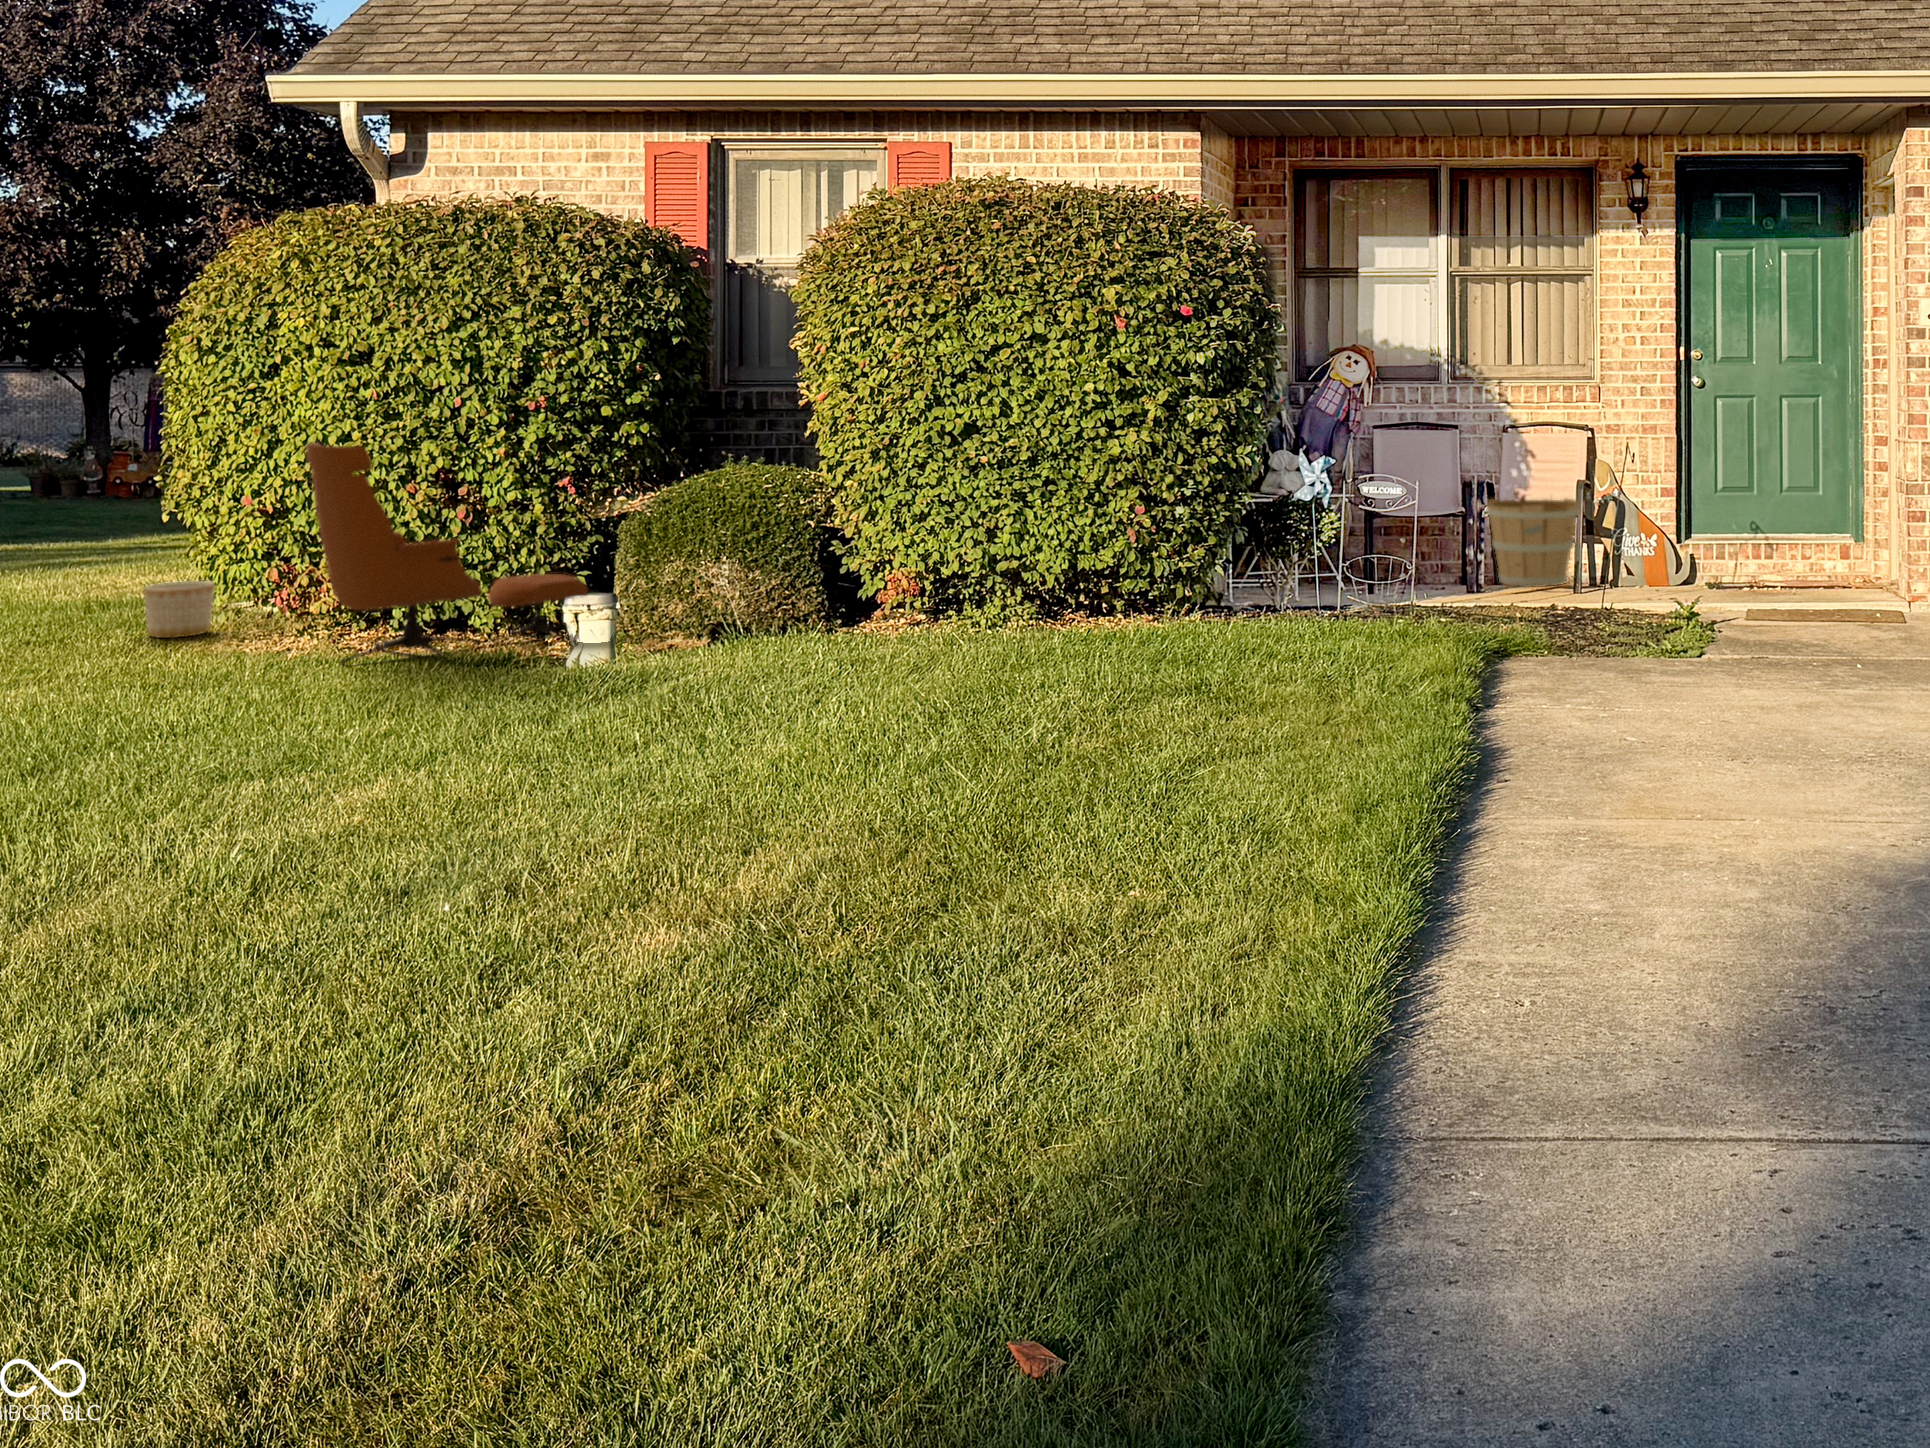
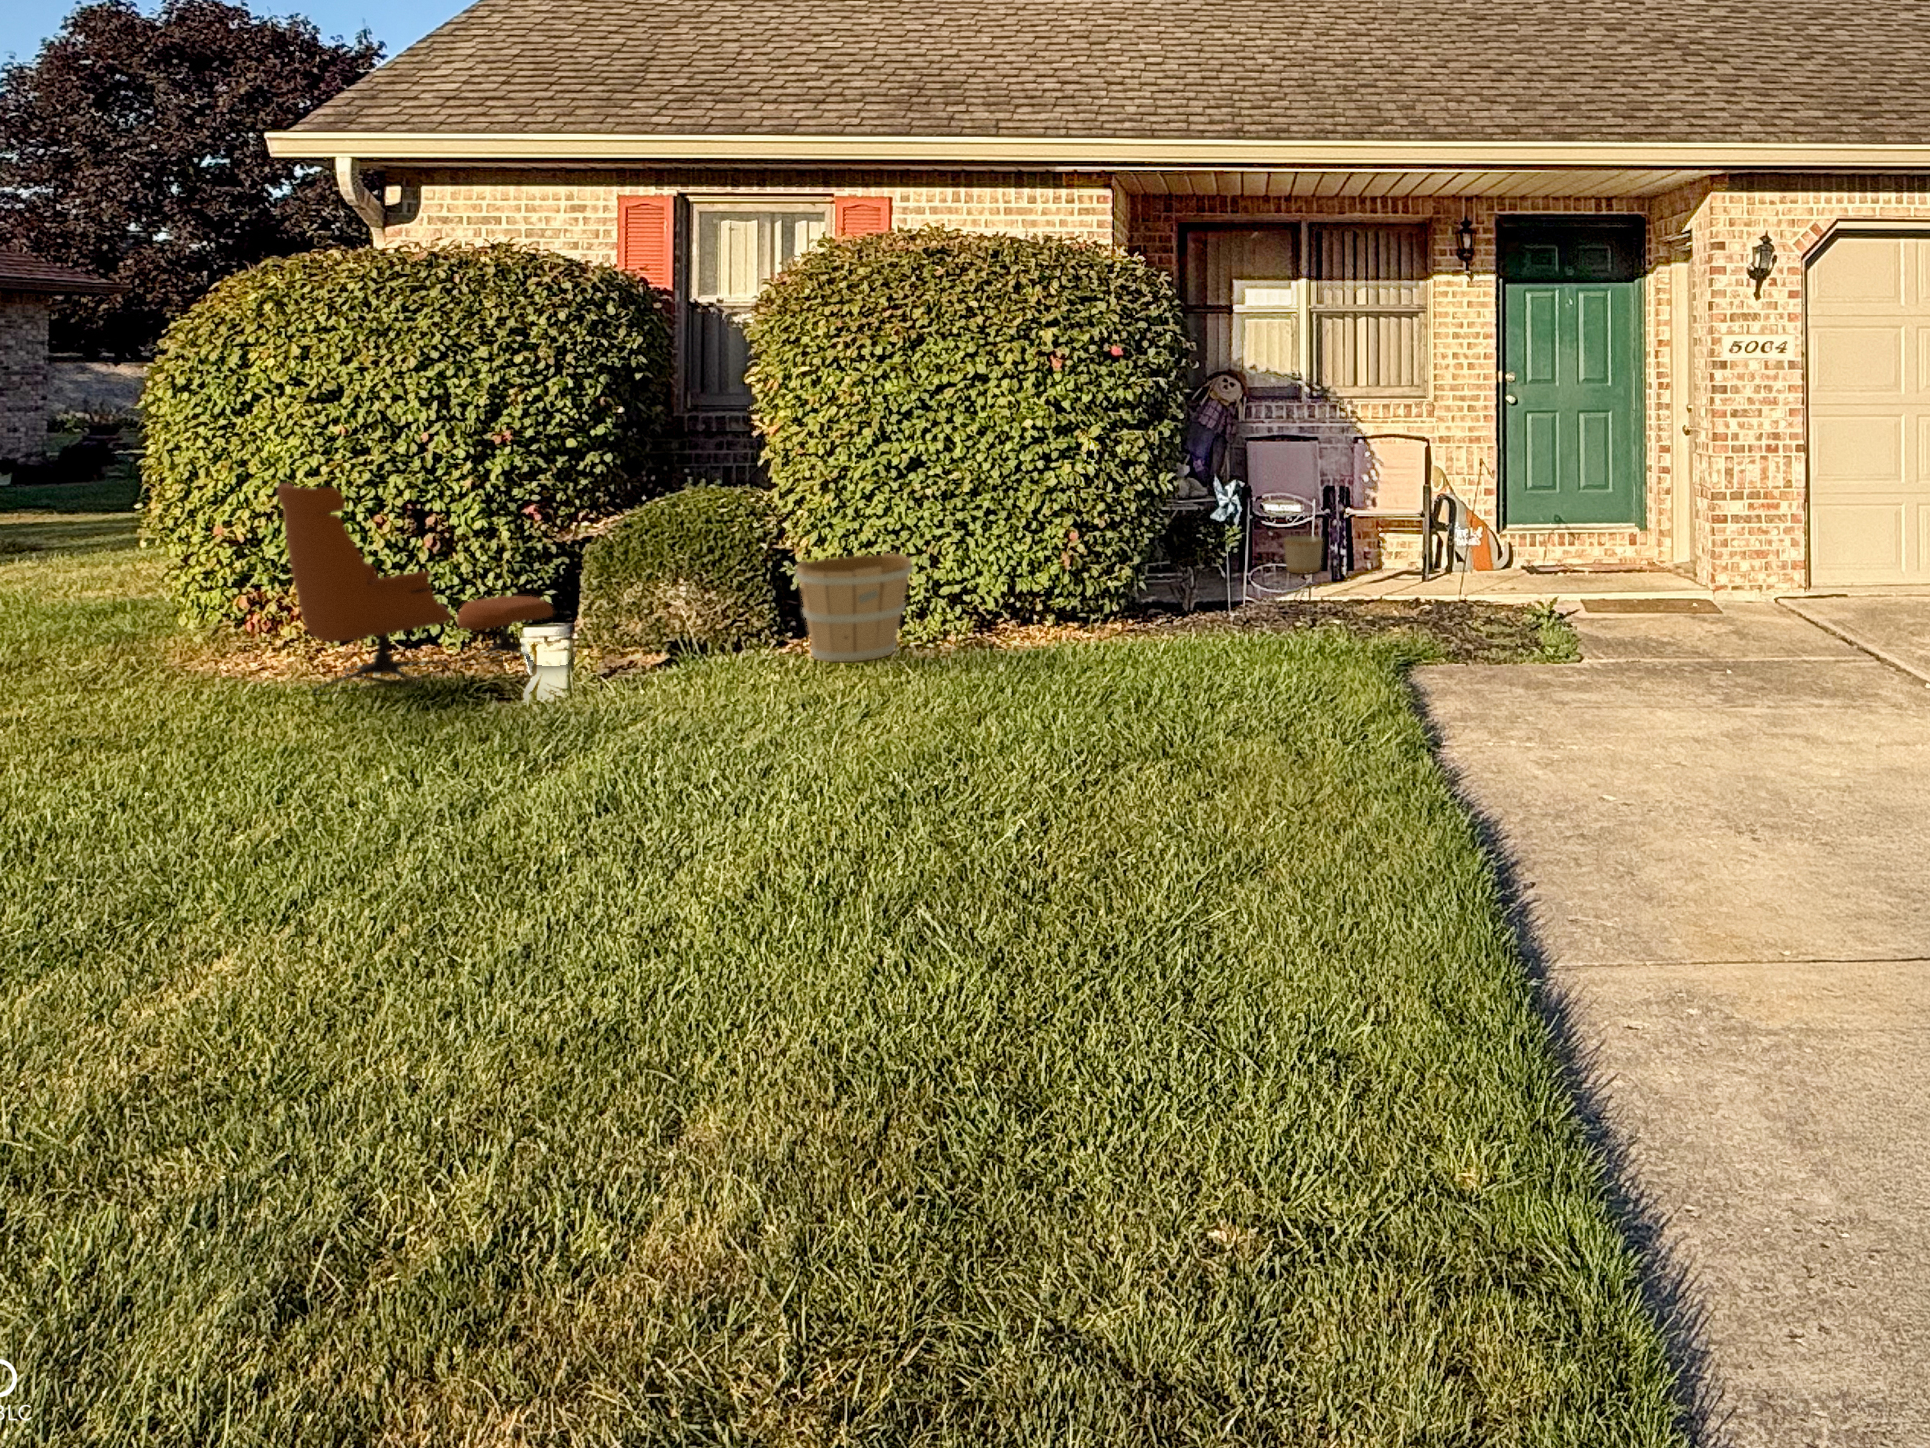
wooden bucket: present [1487,498,1580,587] -> present [796,553,913,662]
planter: present [144,581,215,638] -> present [1284,536,1323,574]

